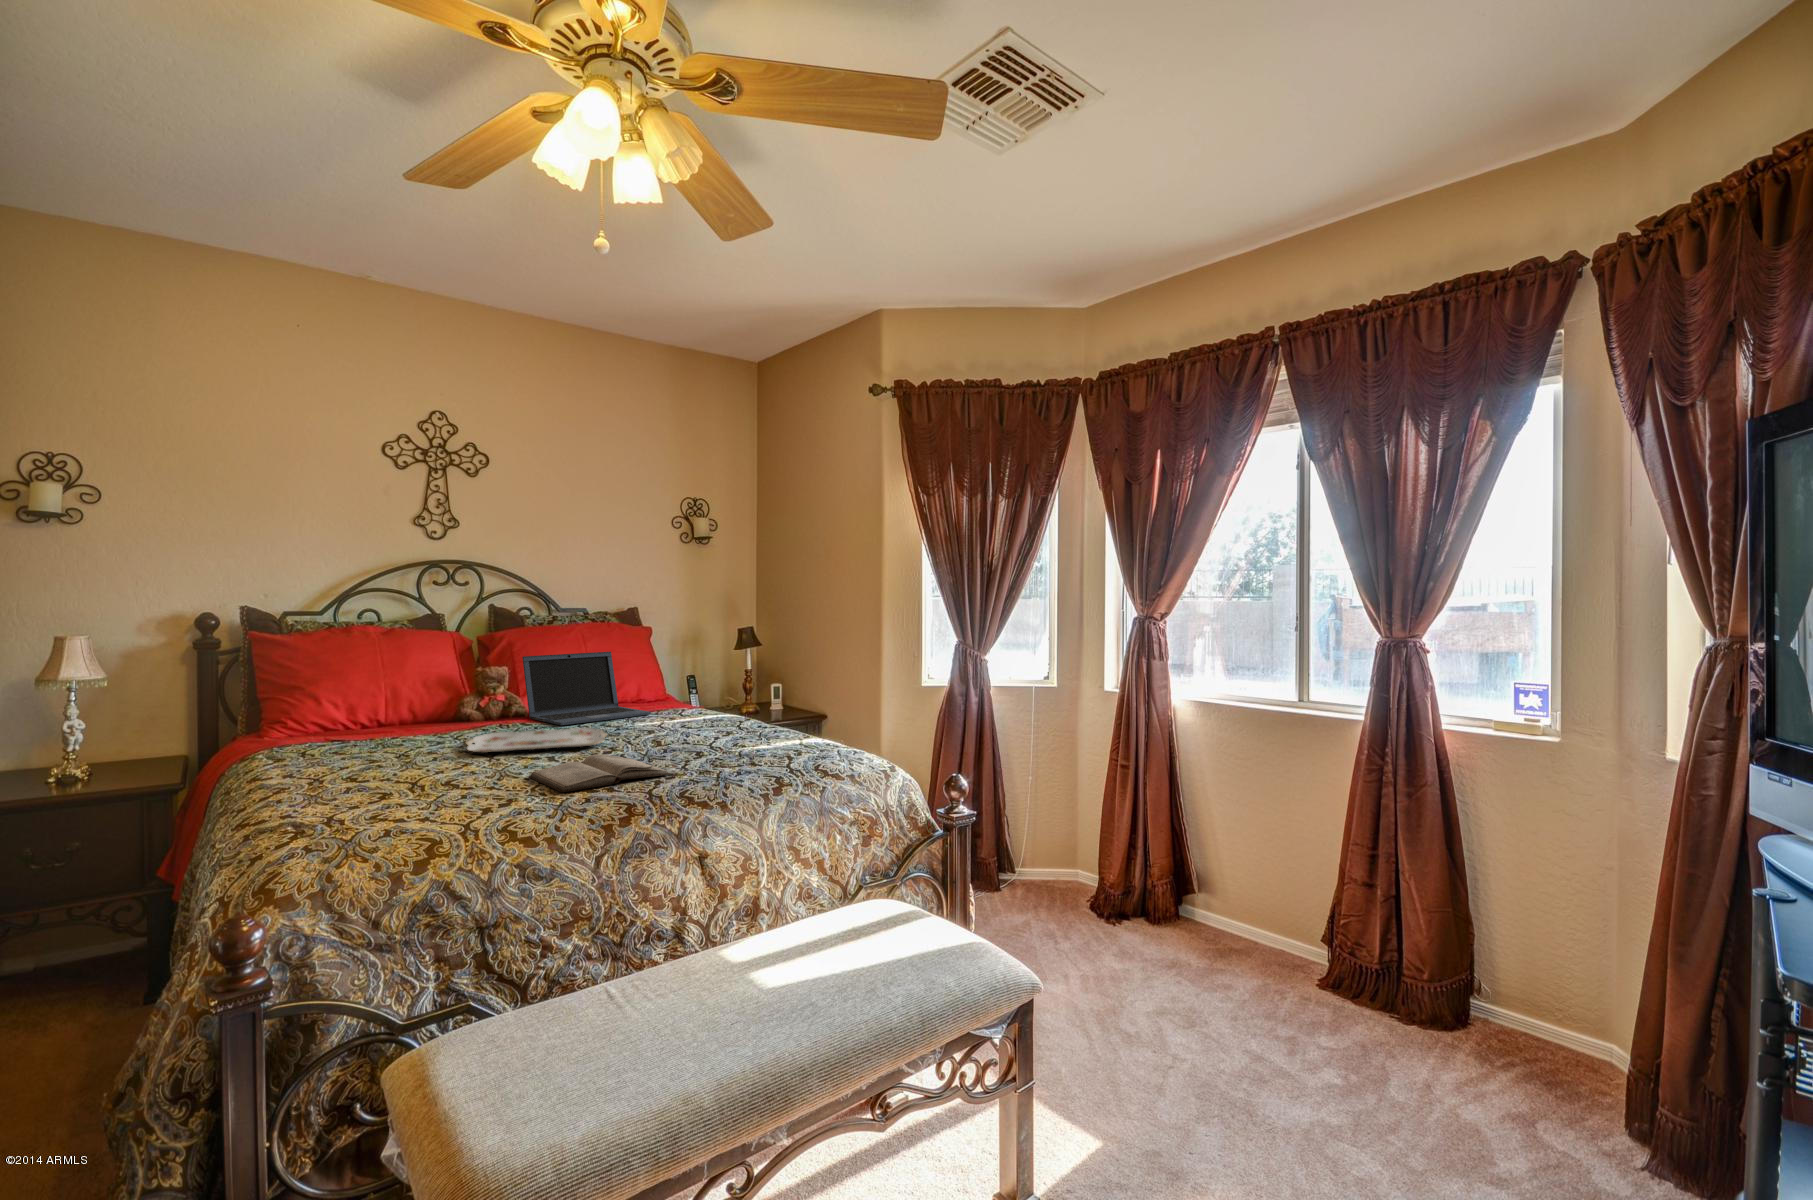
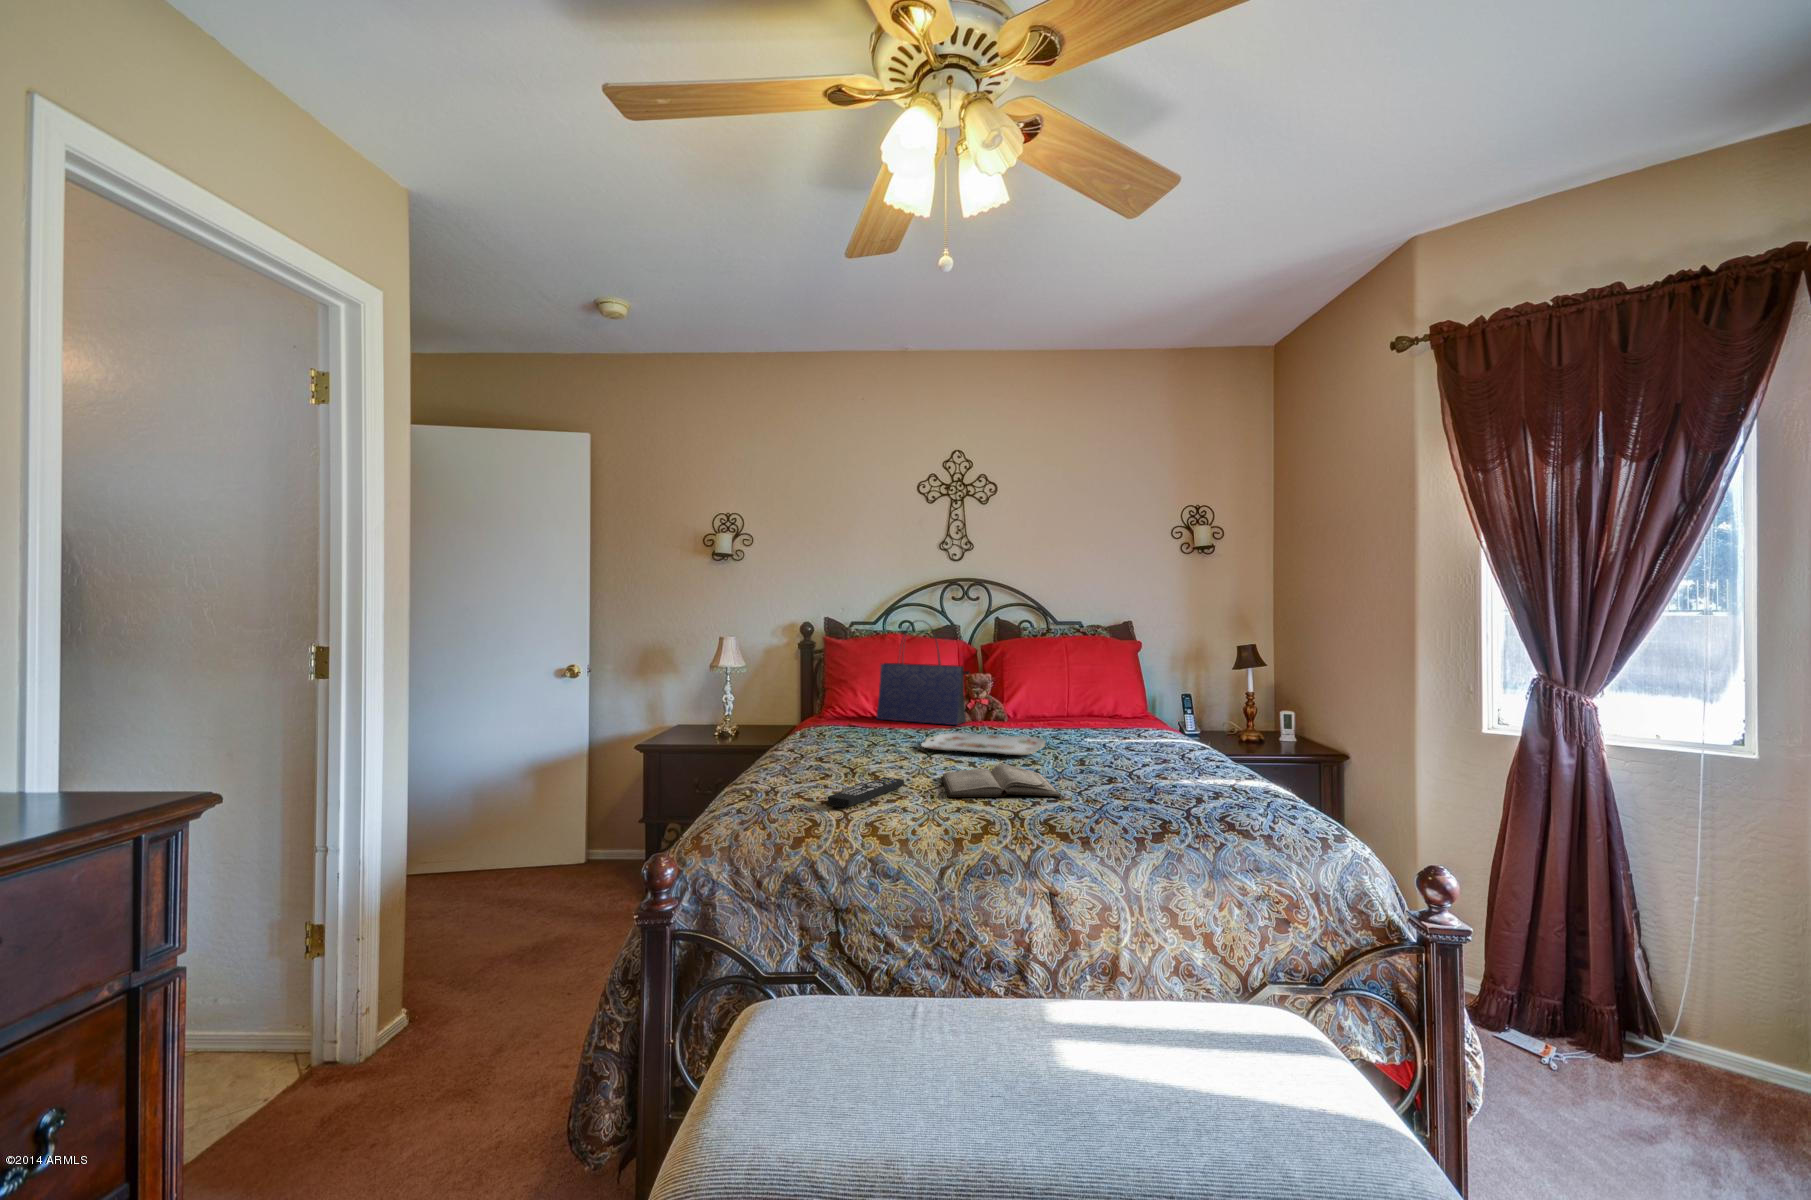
tote bag: none [362,609,493,730] -> present [876,621,970,725]
laptop: present [522,652,651,725] -> none [999,664,1112,732]
remote control: none [431,784,499,822] -> present [828,777,904,807]

